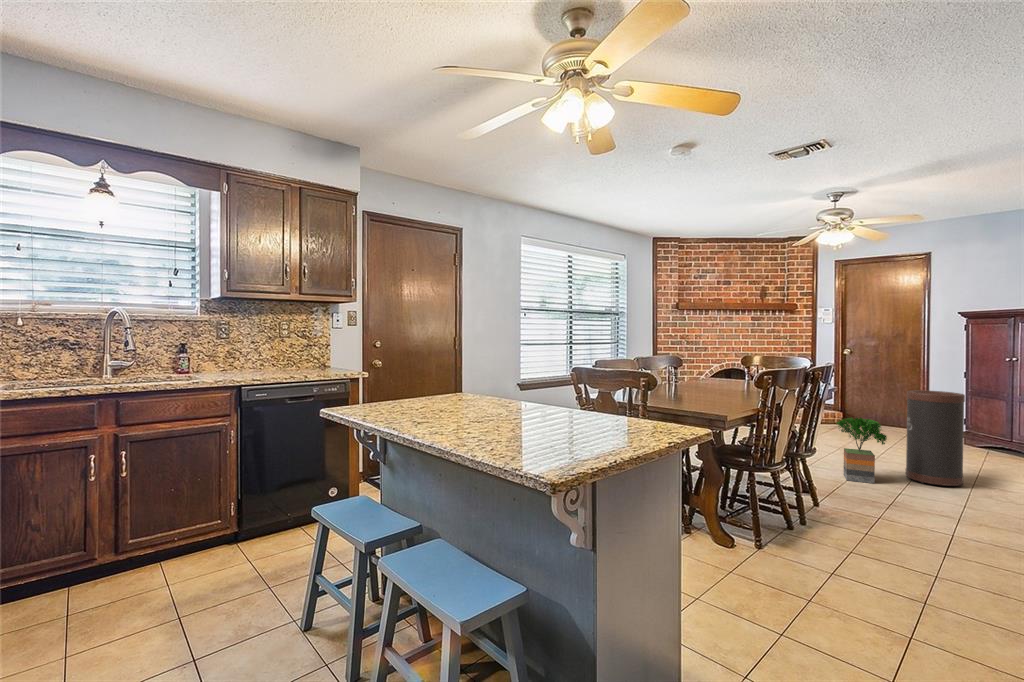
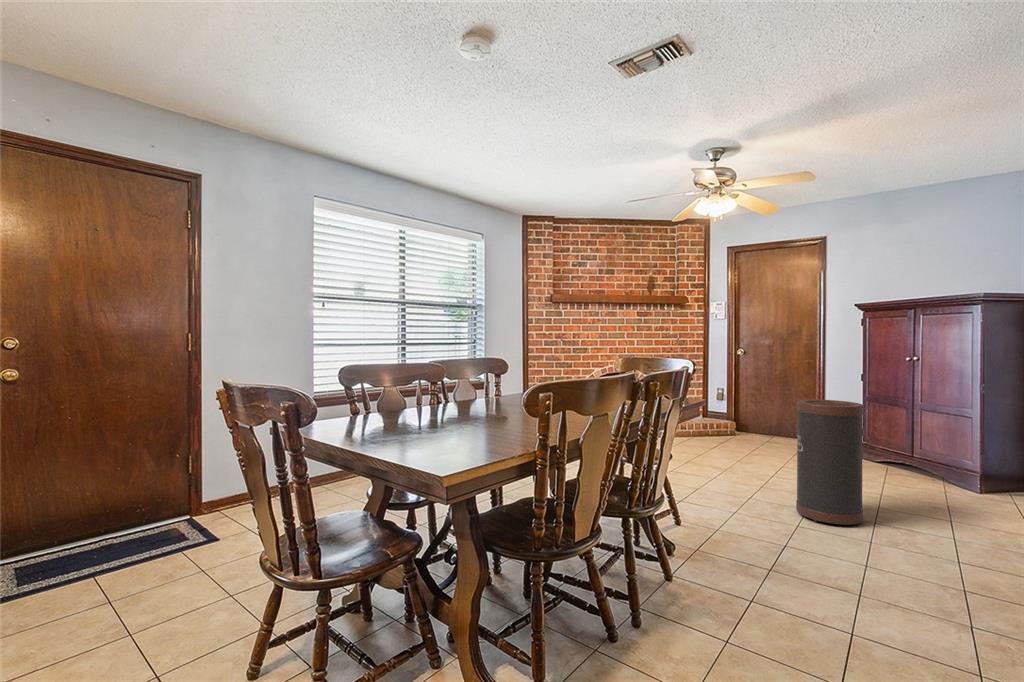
potted tree: present [837,417,887,483] -> none [712,436,774,525]

